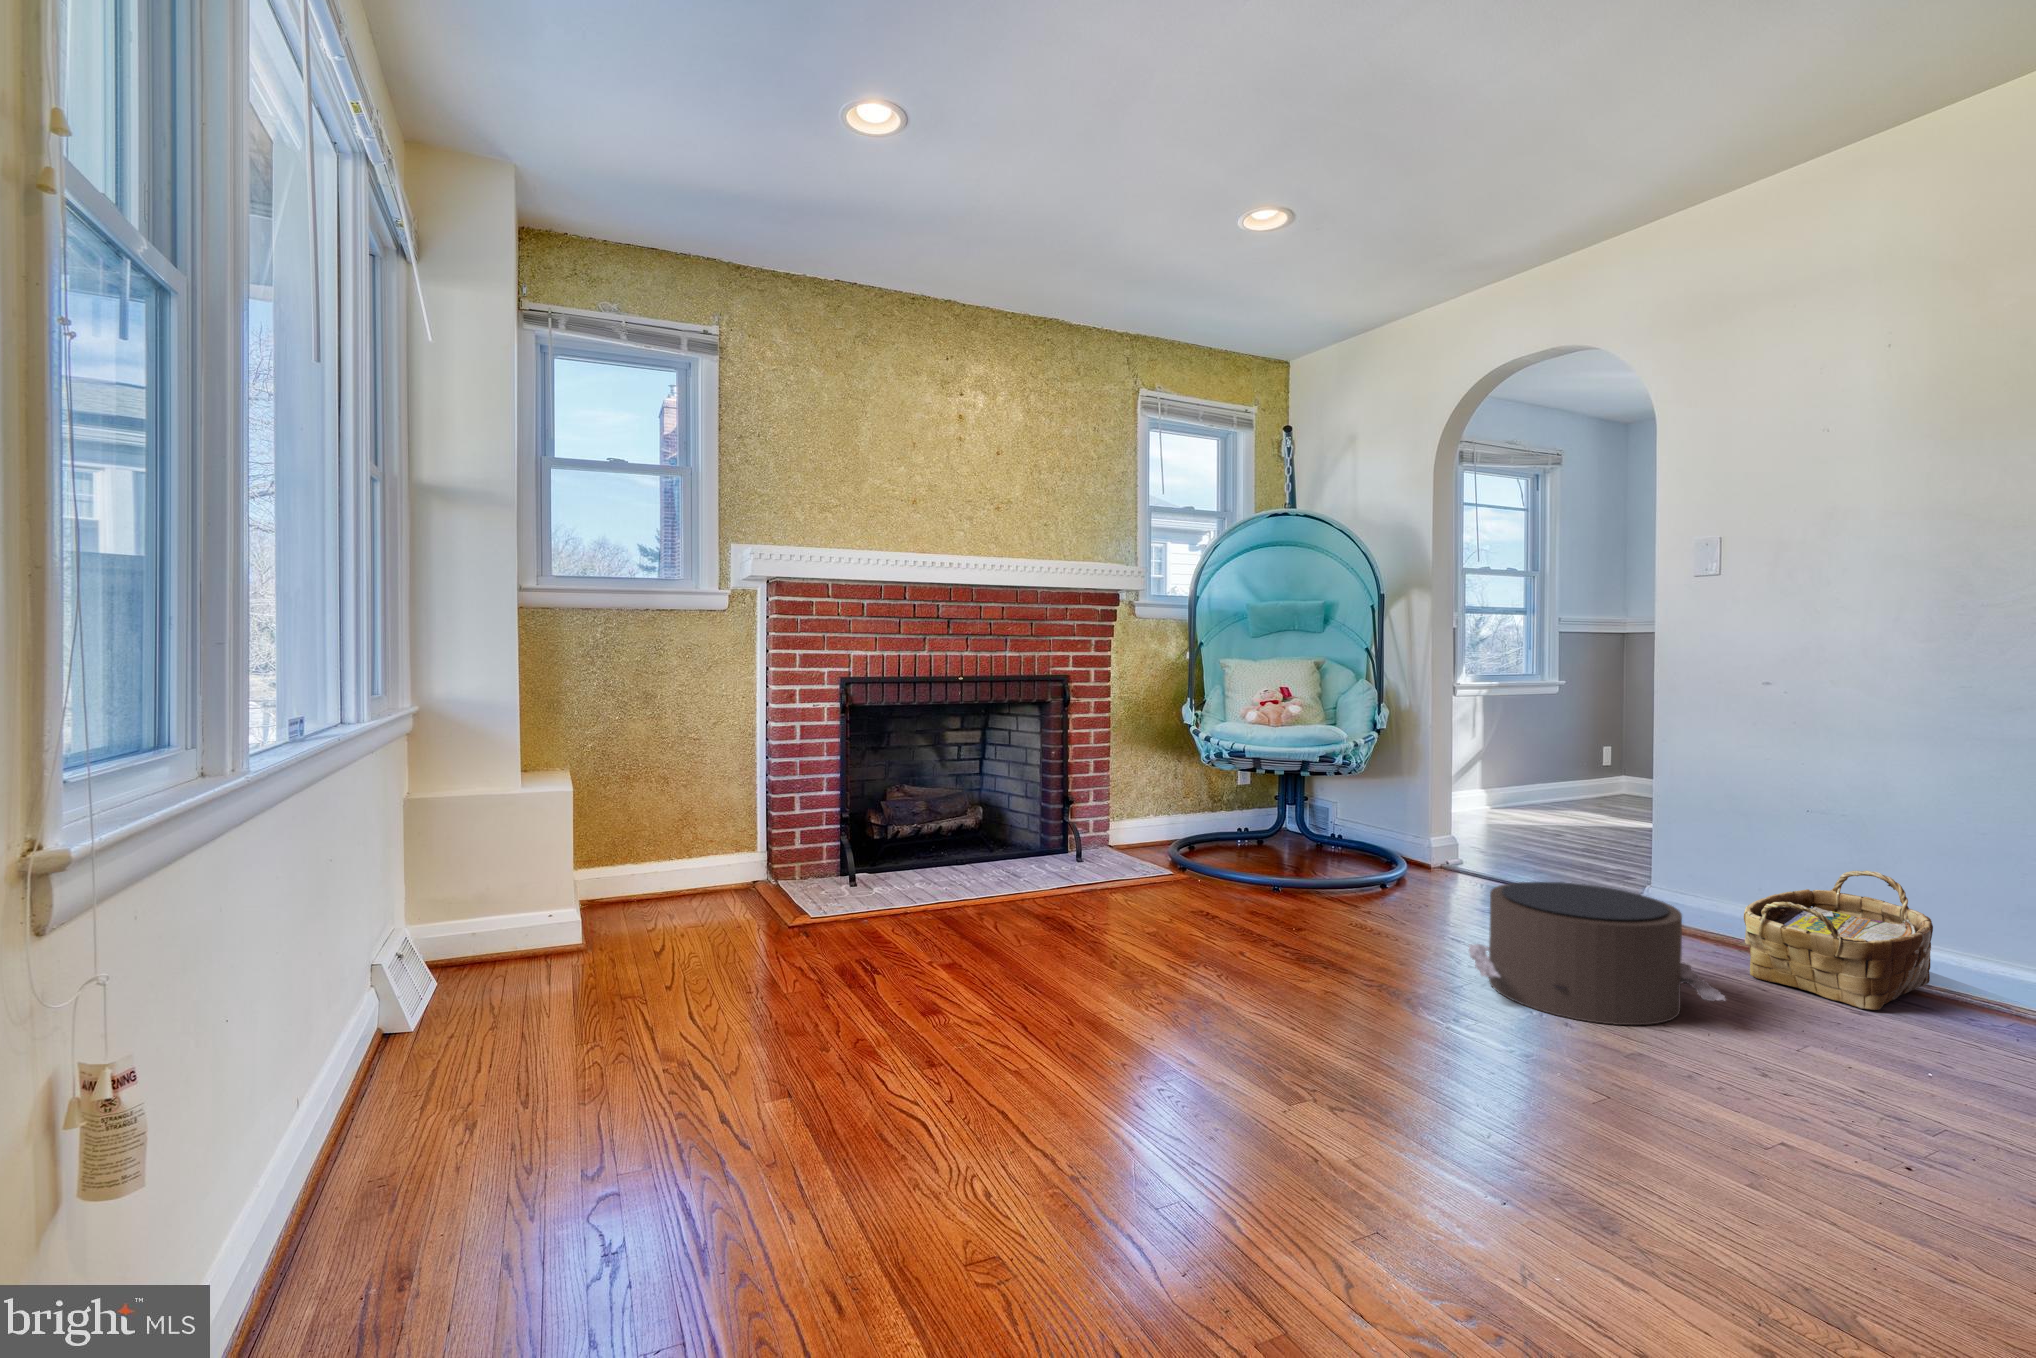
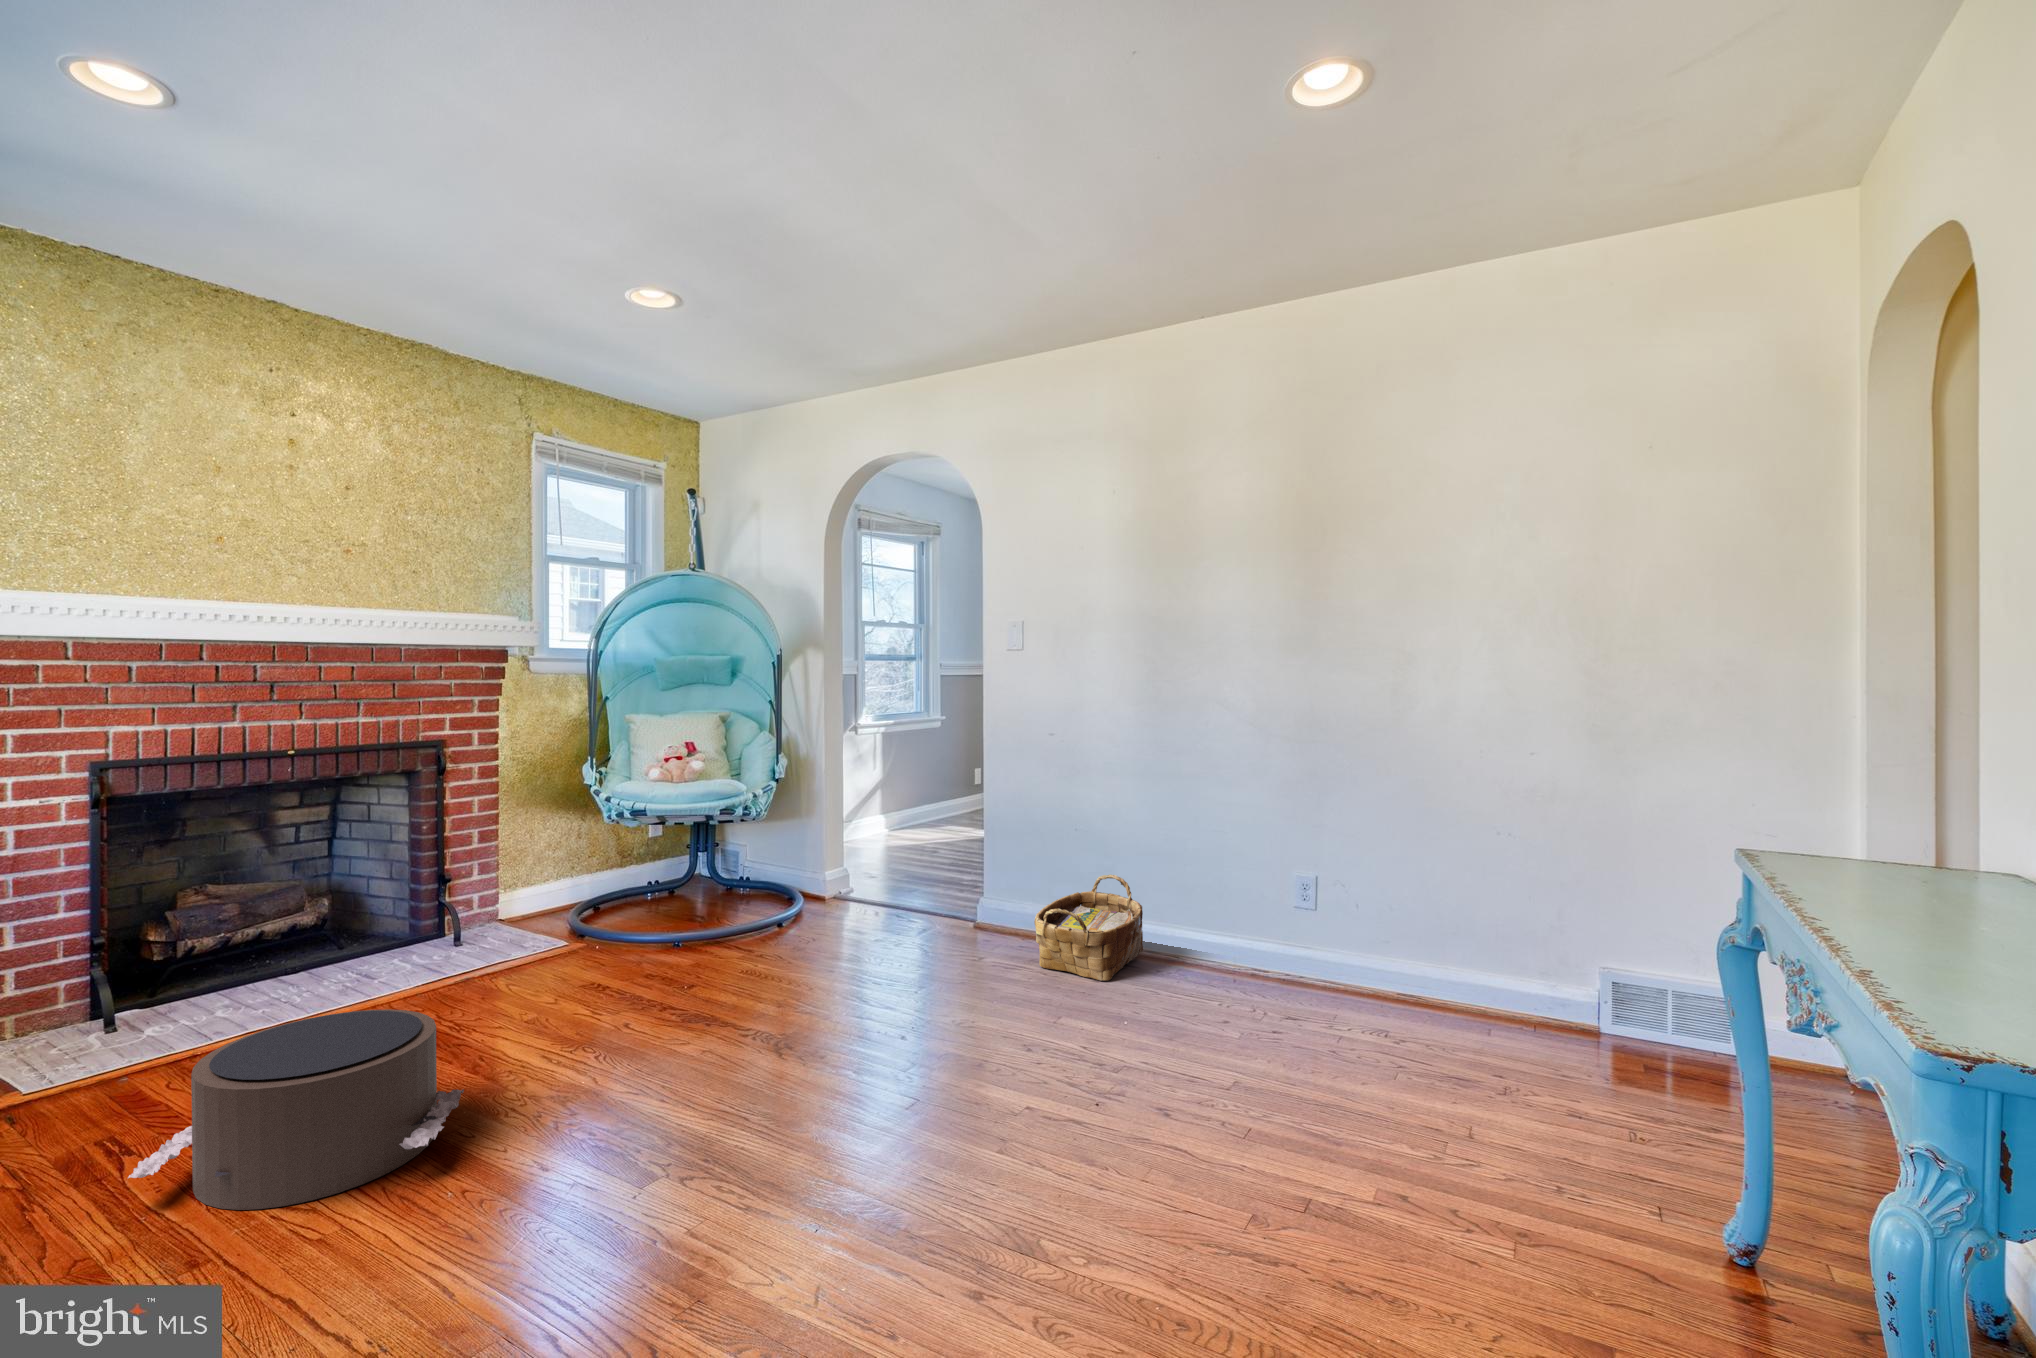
pouf: present [1469,882,1726,1025] -> present [128,1009,464,1210]

